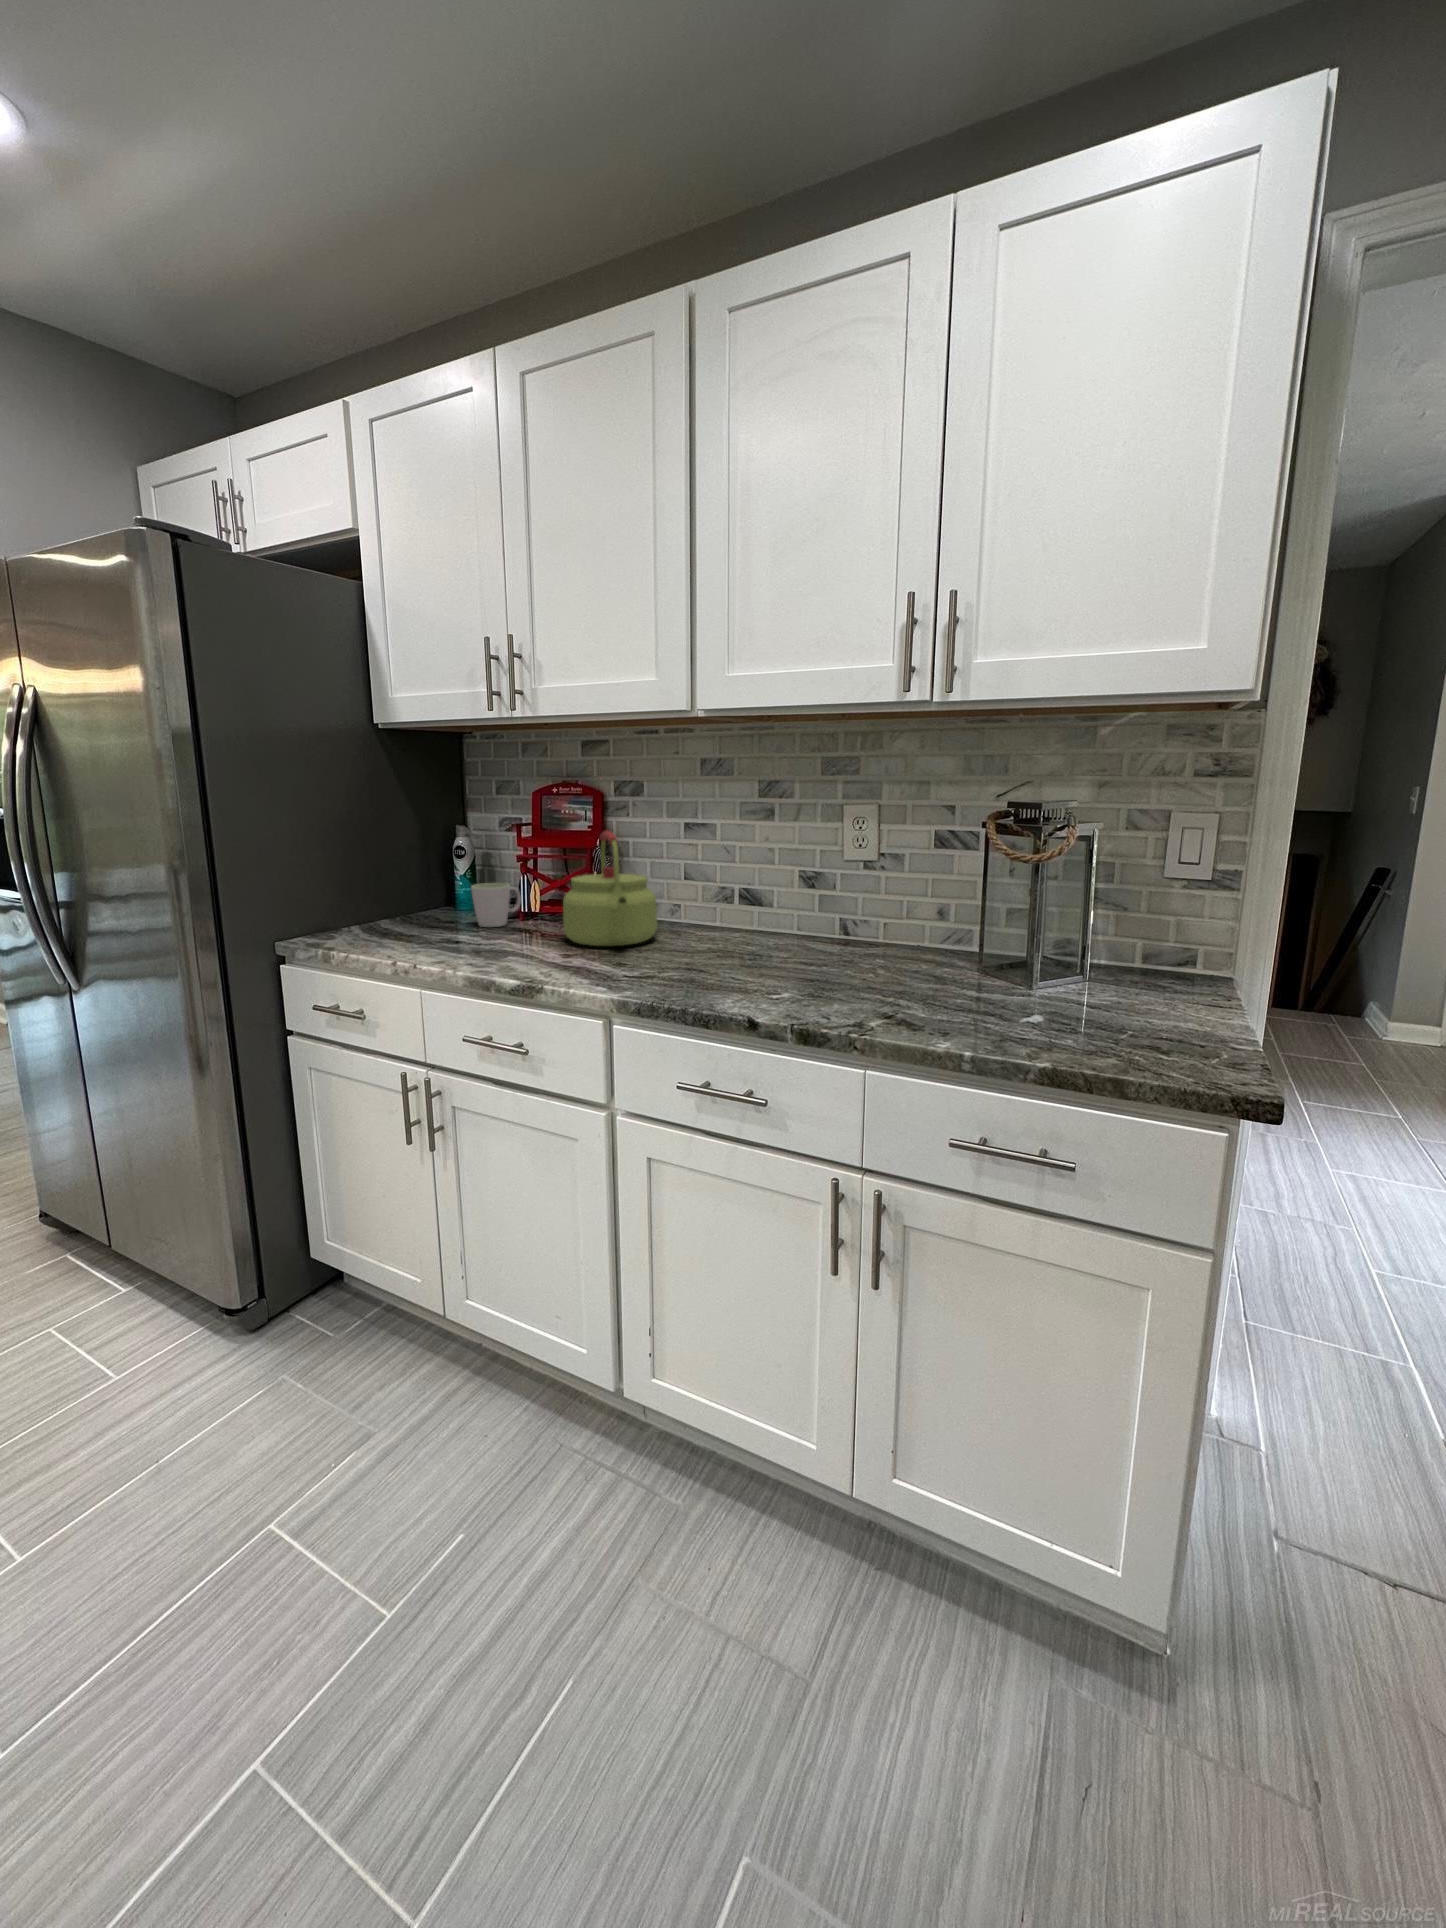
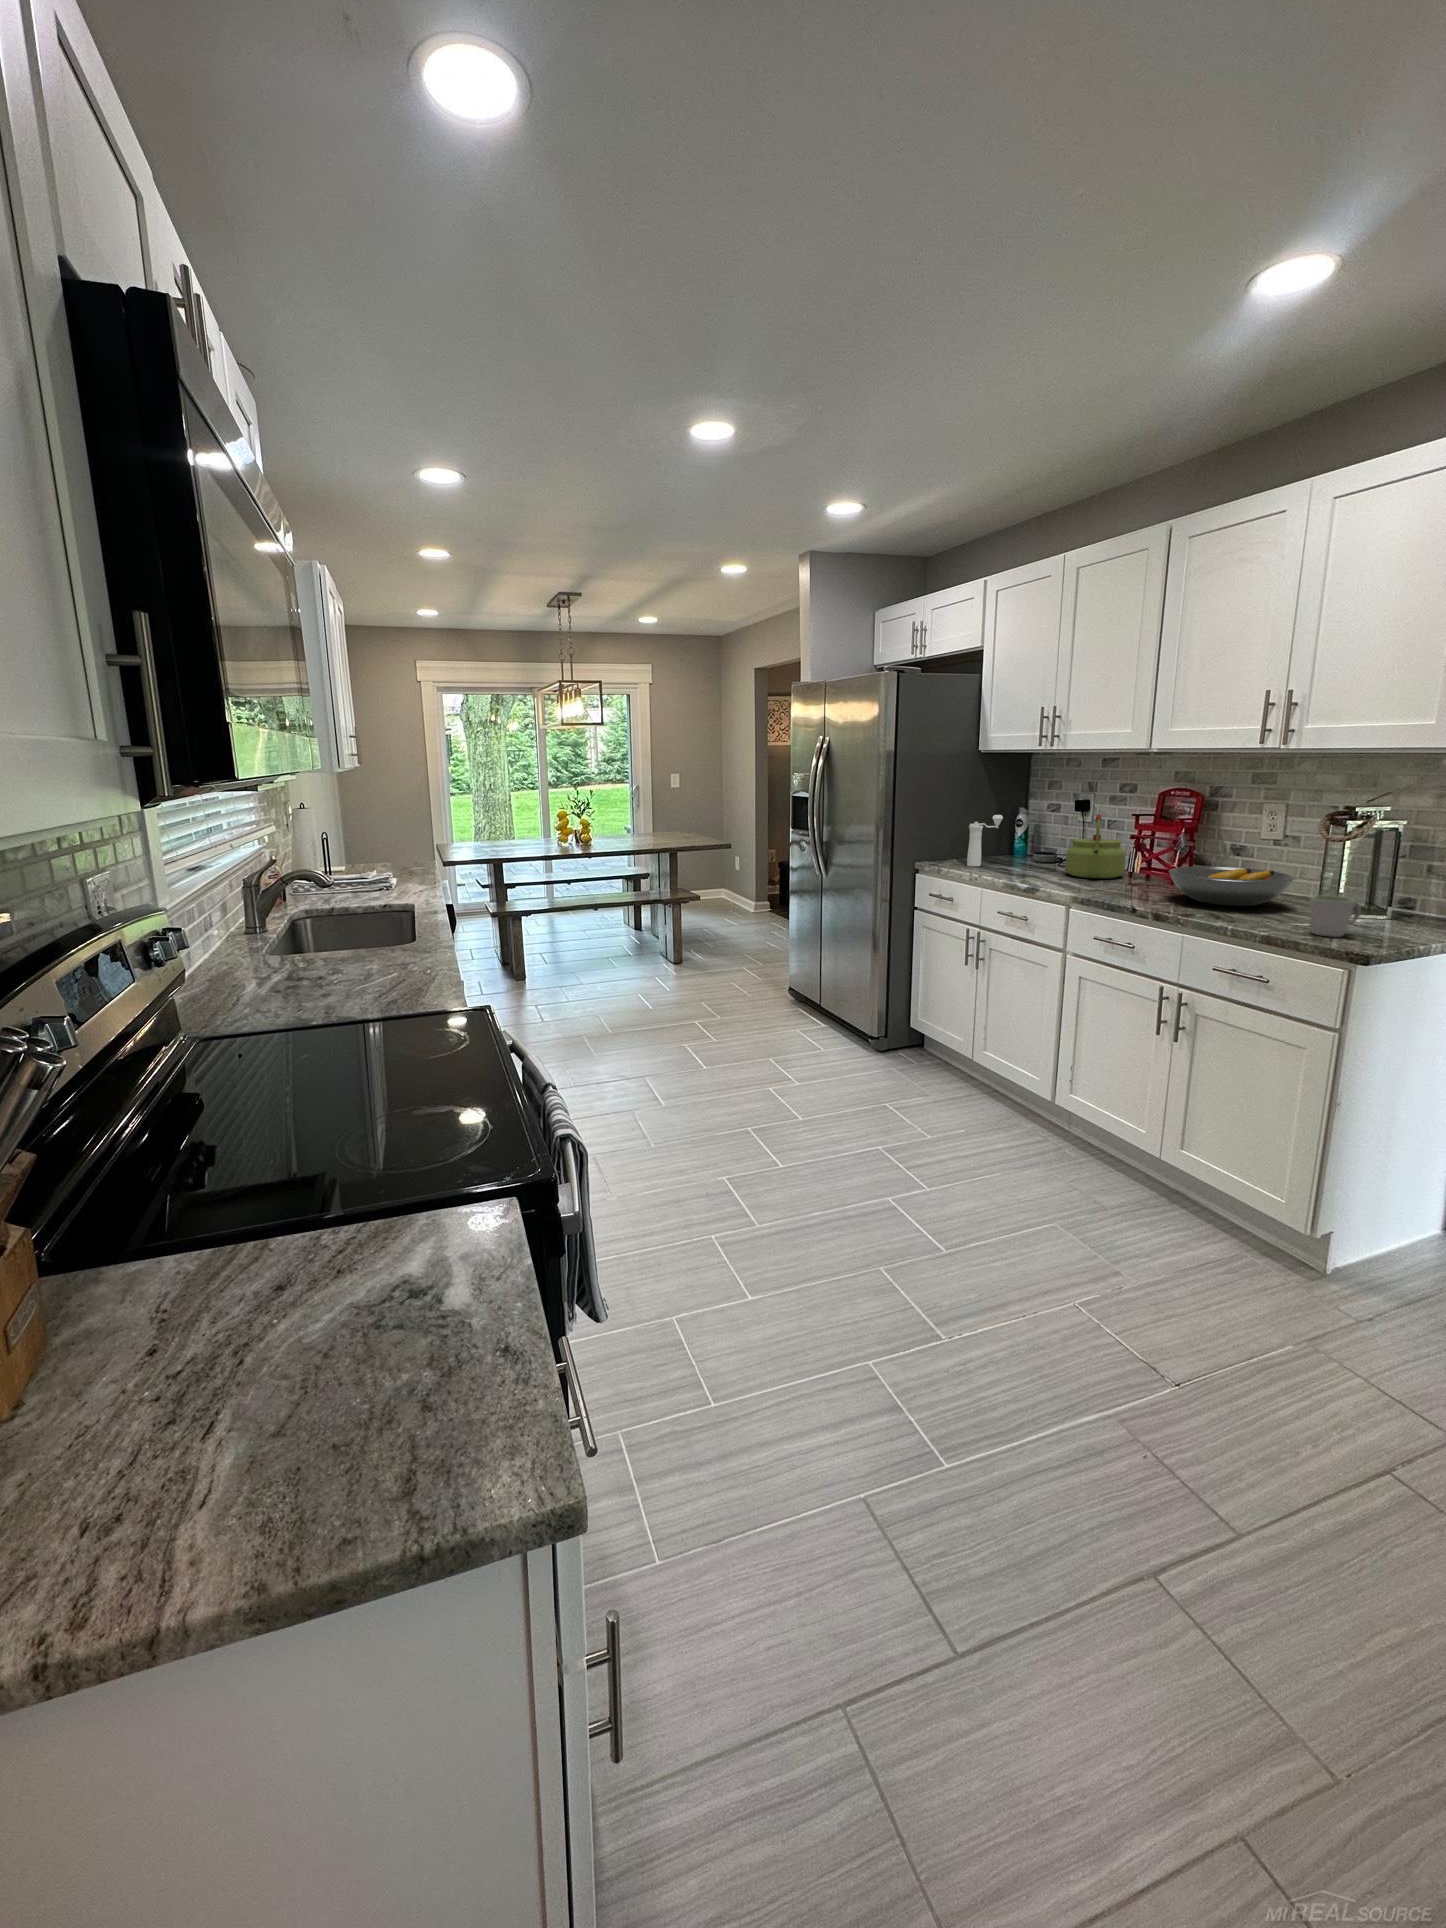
pepper mill: none [375,839,437,942] -> present [967,815,1003,866]
mug: present [471,883,521,927] -> present [1310,895,1361,937]
fruit bowl: none [771,913,964,987] -> present [1169,866,1295,906]

